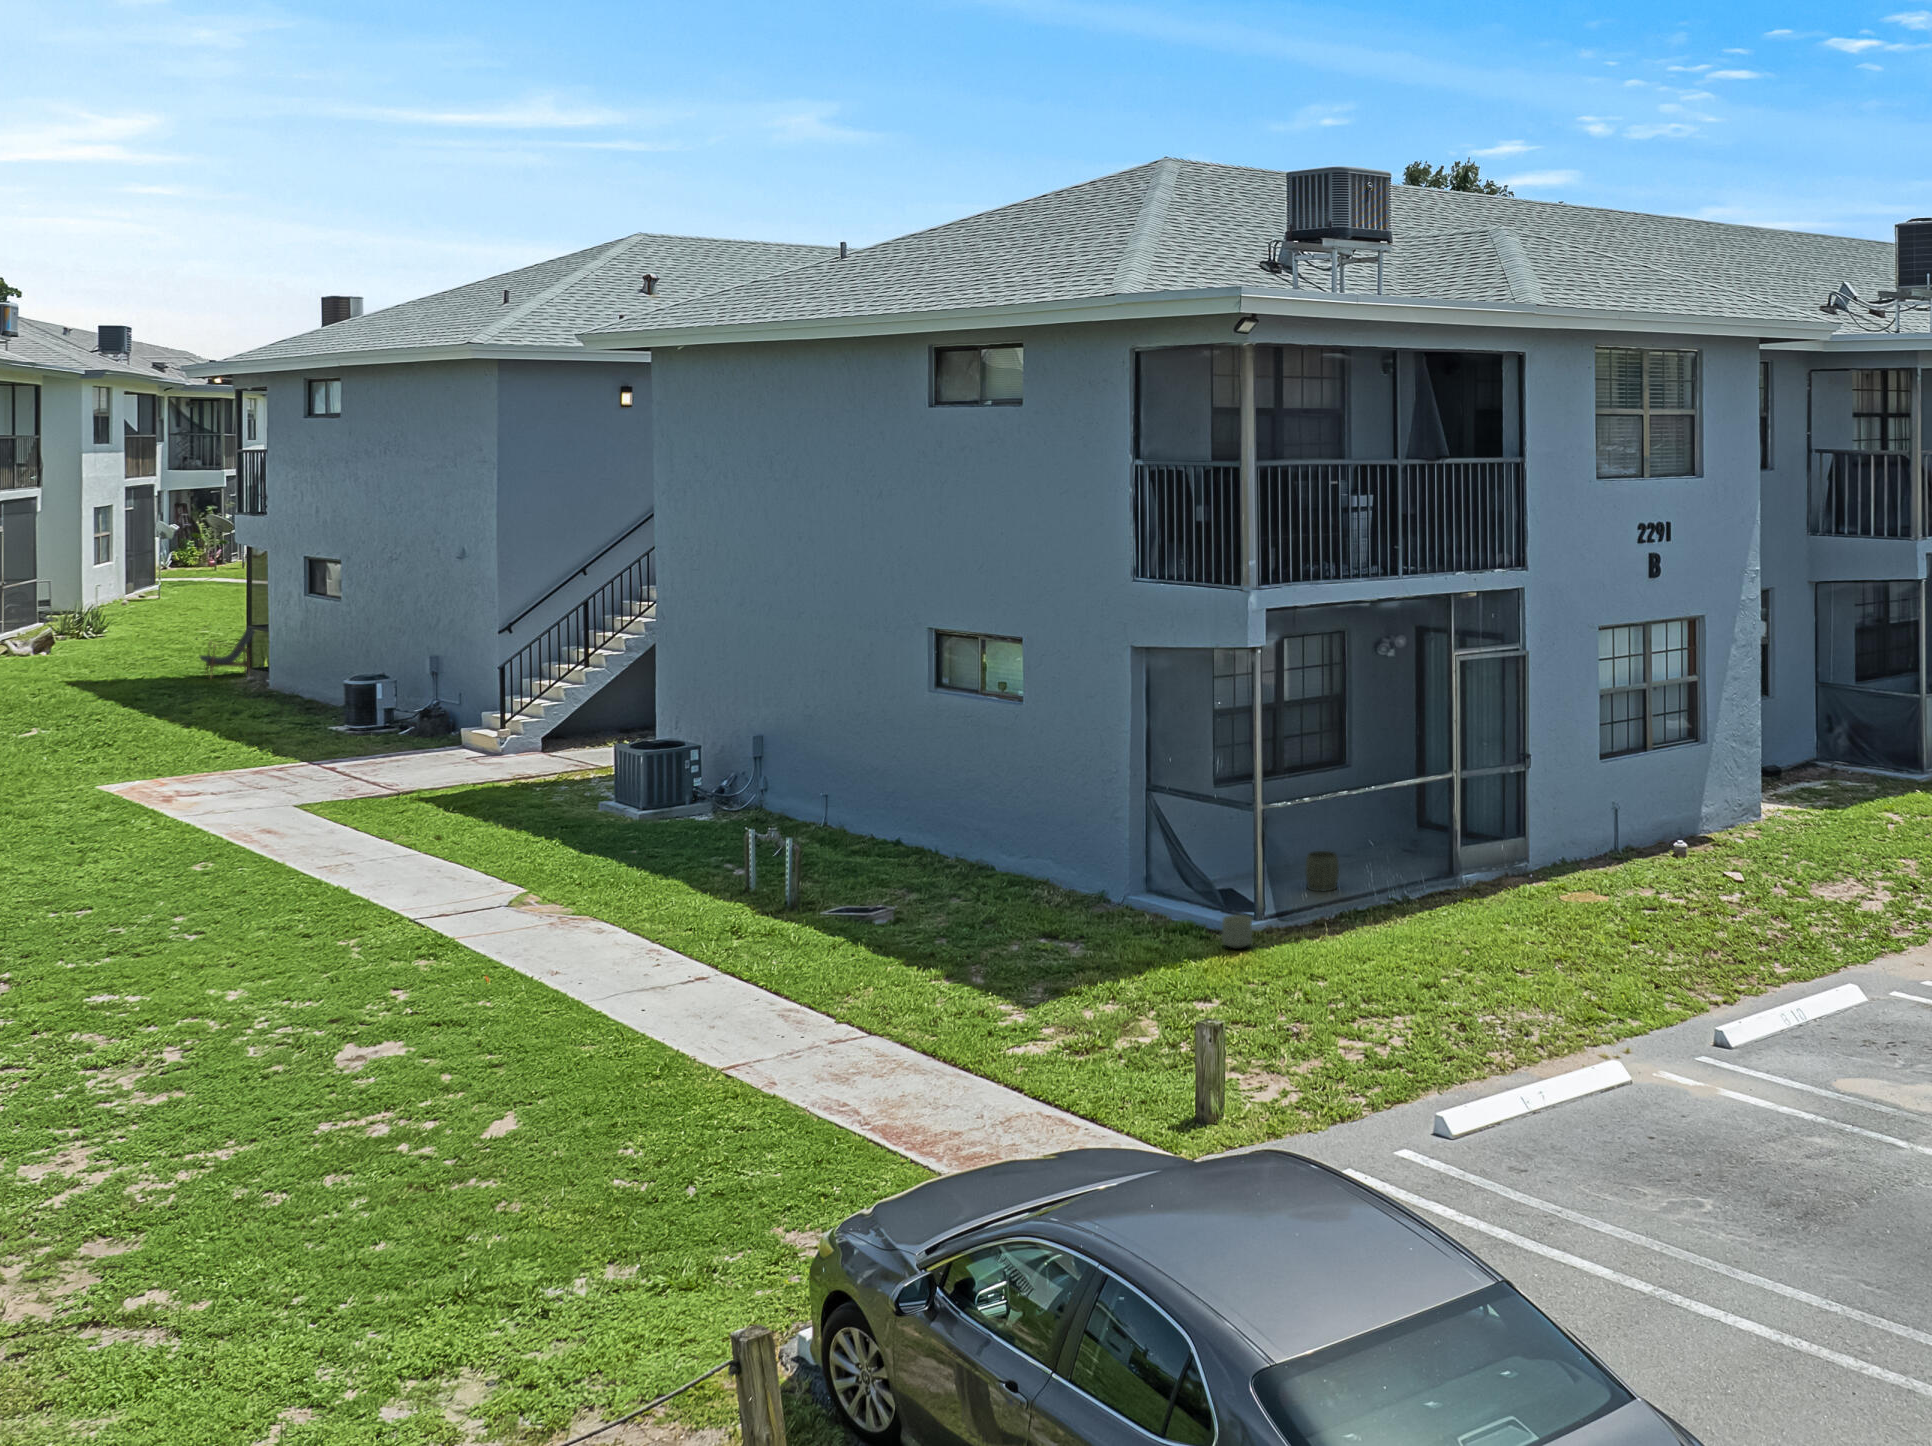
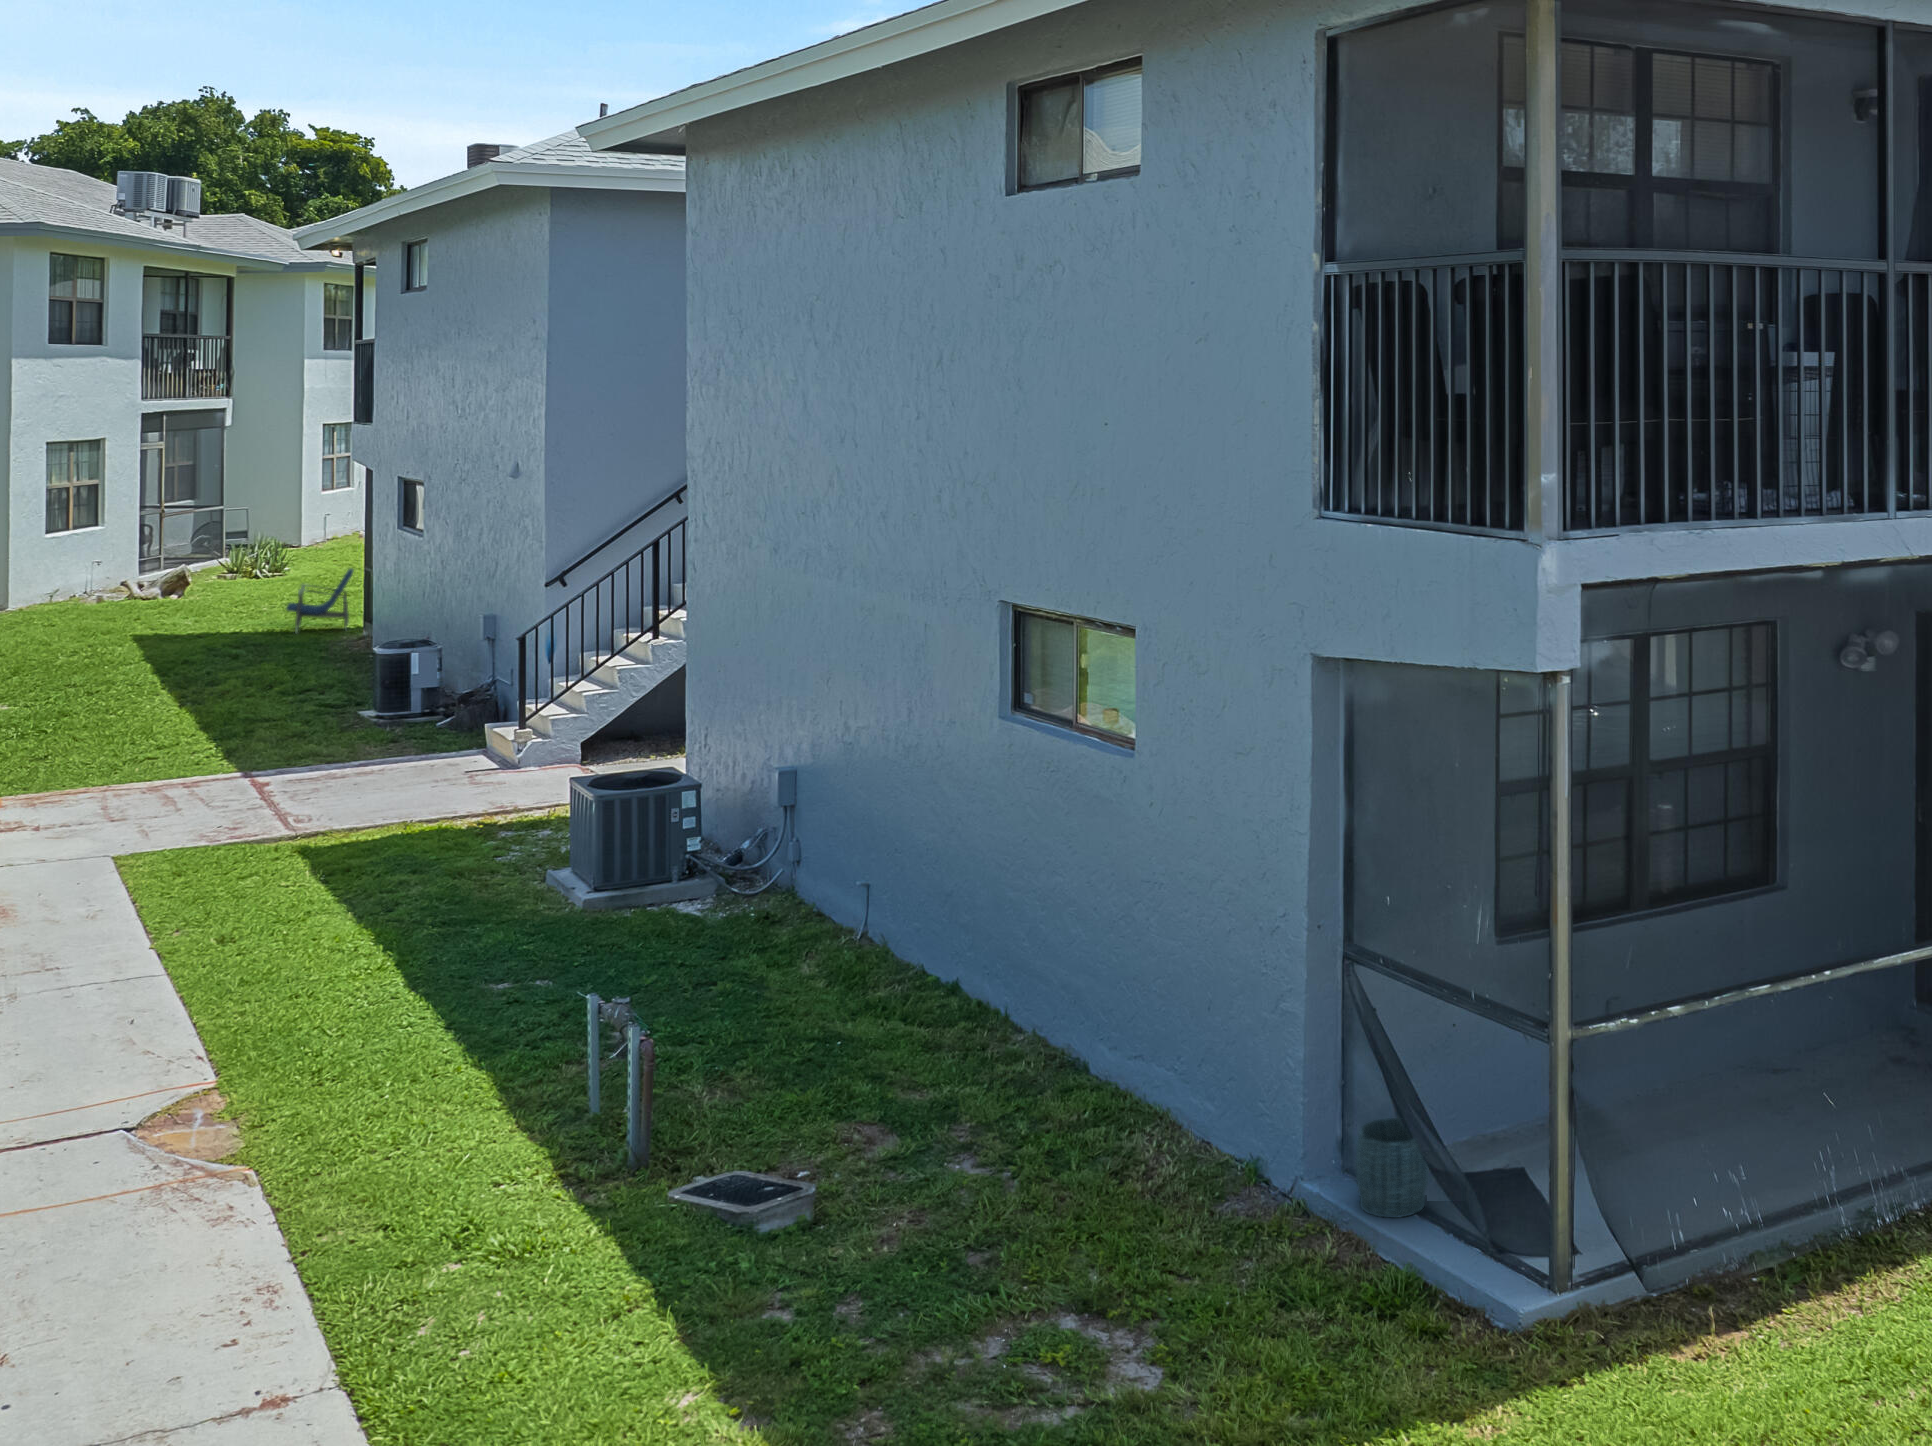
woven basket: present [1306,851,1339,891] -> present [1356,1118,1429,1218]
planter: present [1222,915,1252,949] -> none [1484,1283,1553,1372]

